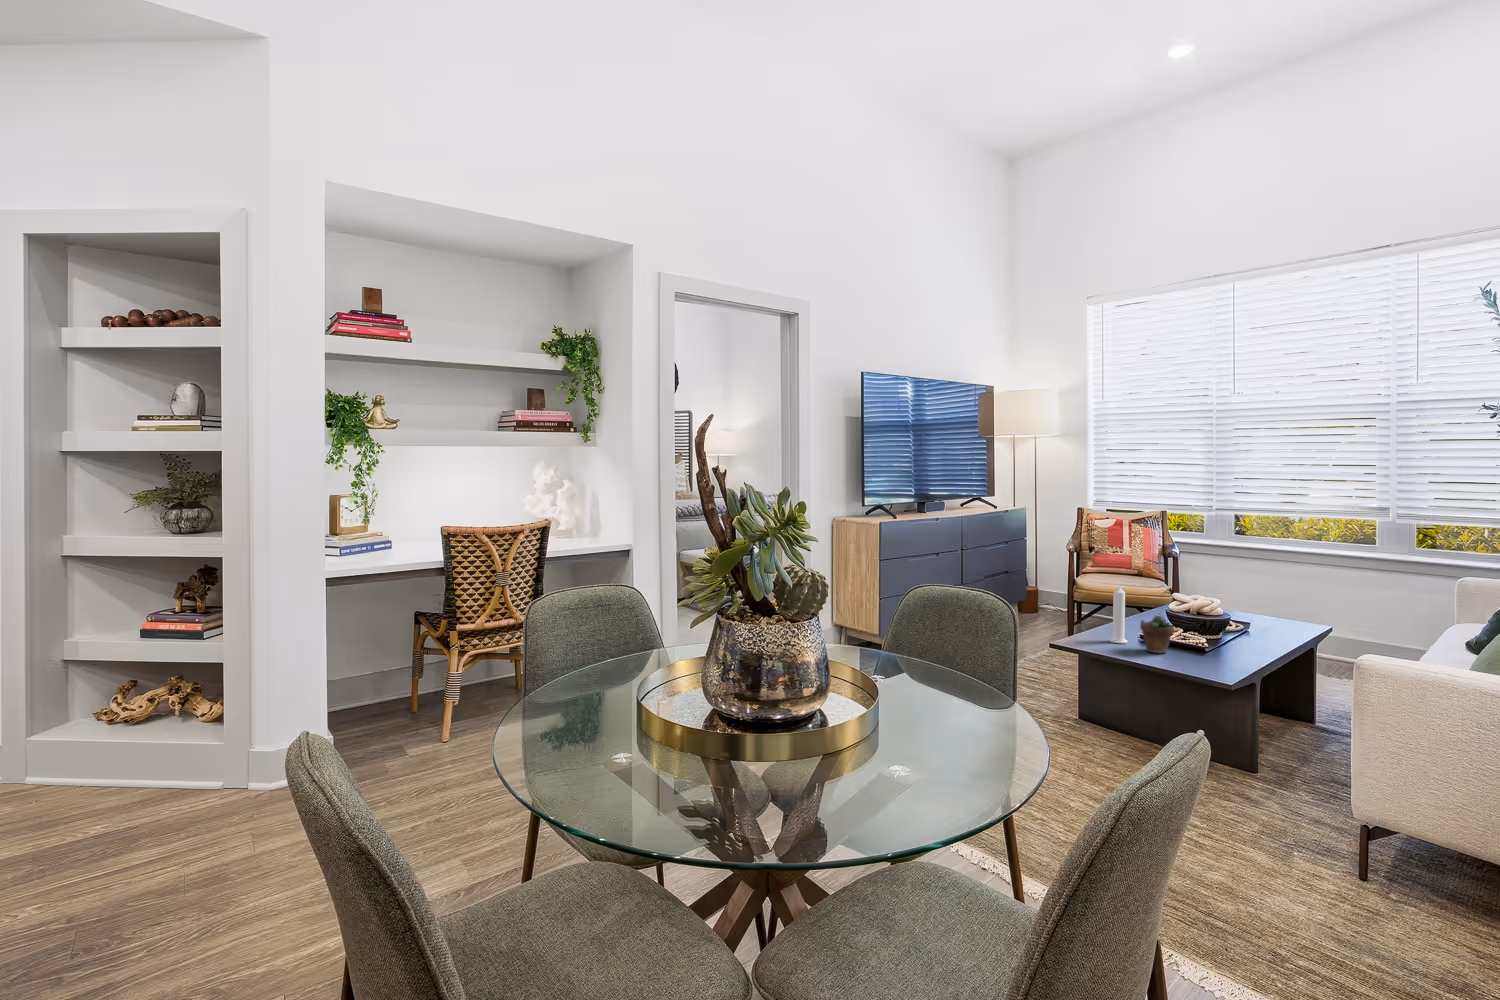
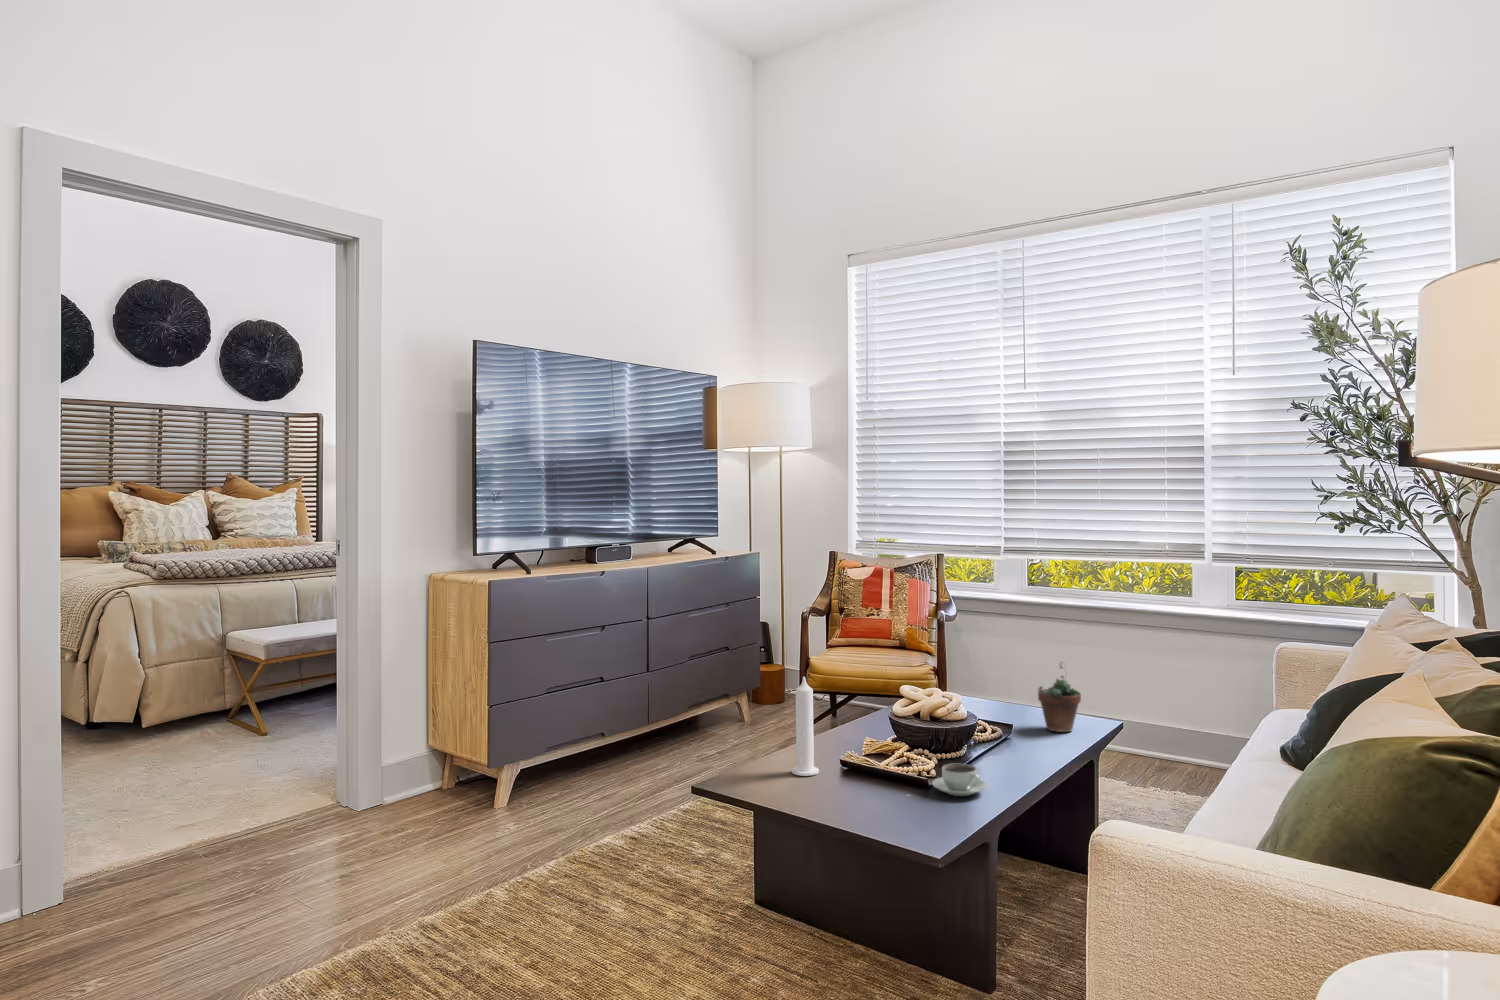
succulent plant: present [1140,606,1174,653] -> present [1038,664,1081,732]
coffee cup: none [1212,640,1251,660] -> present [932,764,987,796]

